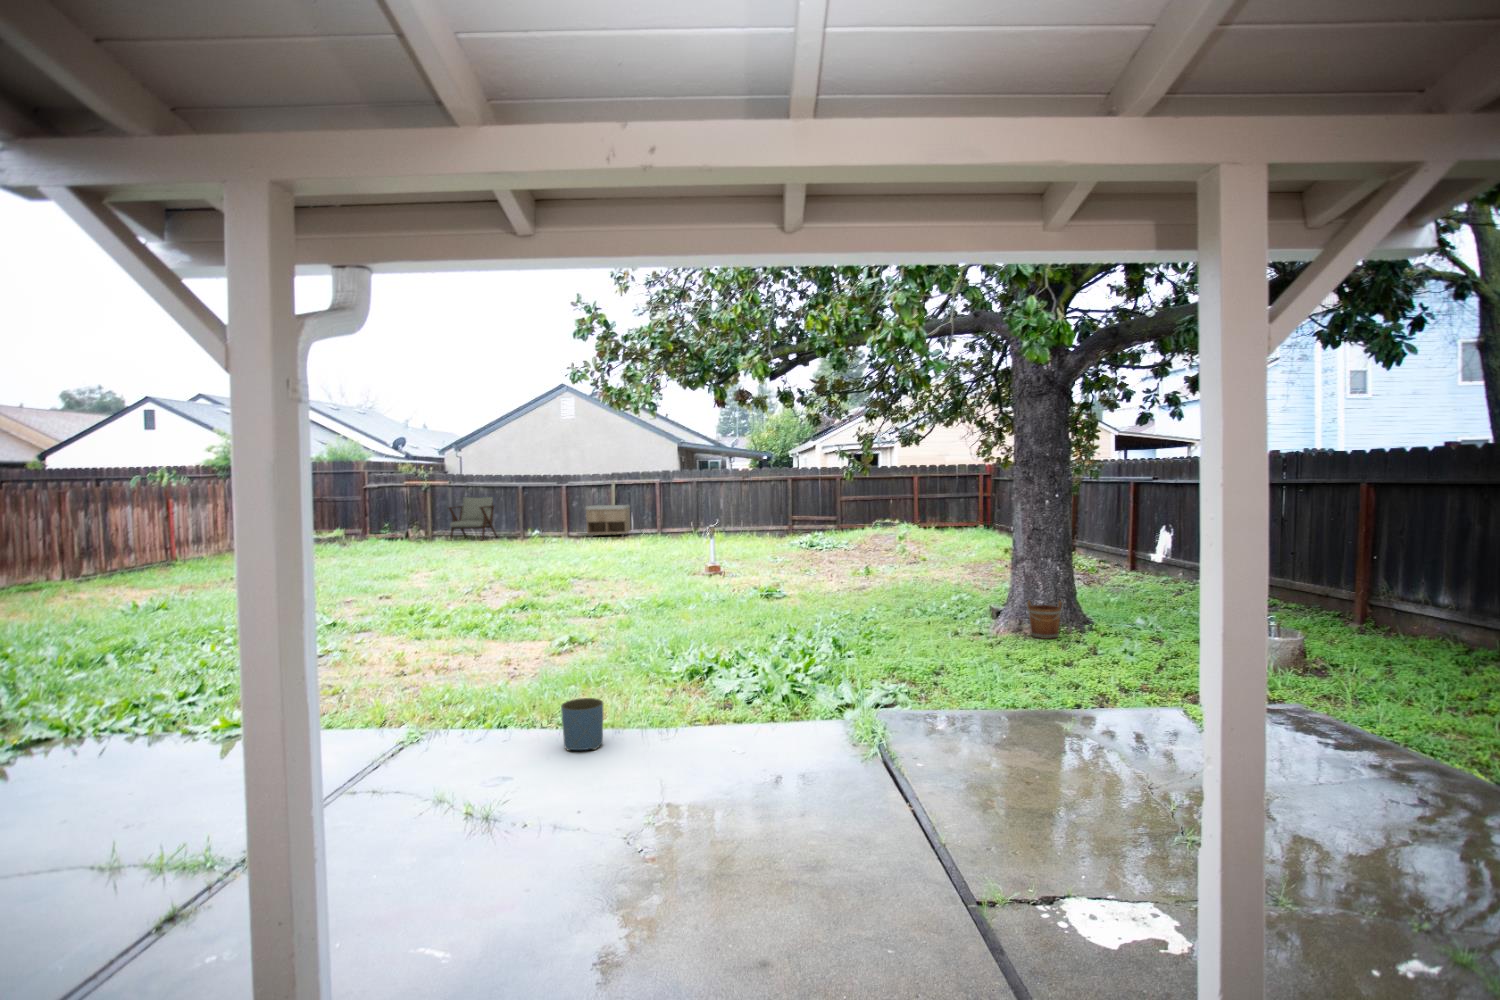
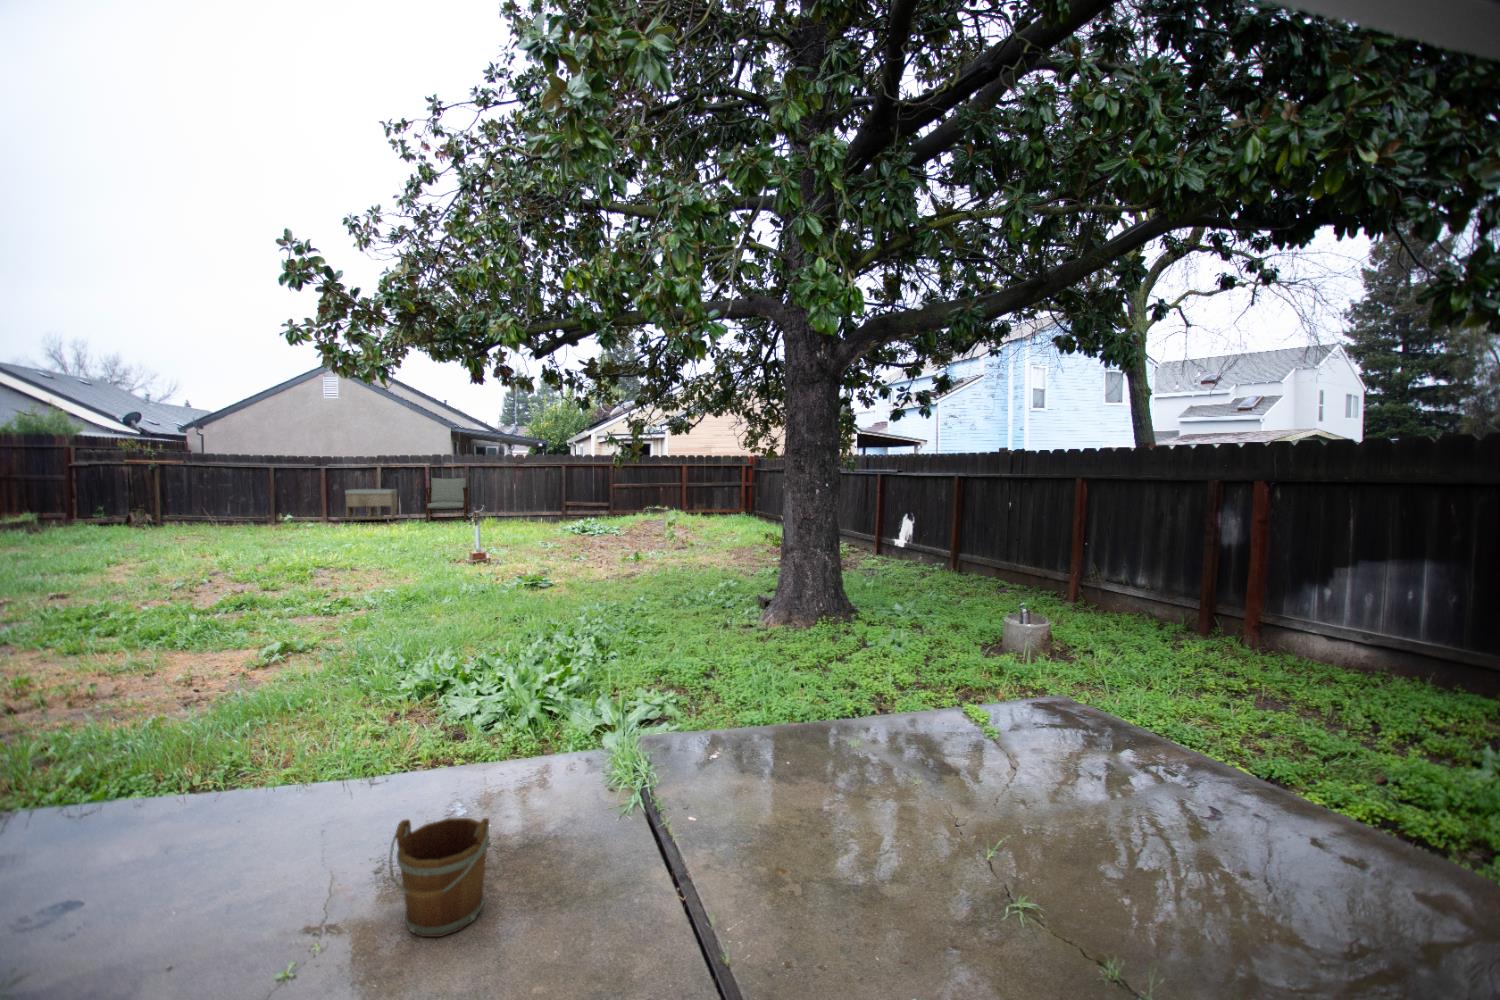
lounge chair: present [449,497,497,540] -> present [425,478,469,522]
bucket: present [1027,601,1062,639] -> present [389,818,491,937]
planter: present [561,698,603,751] -> none [161,764,240,853]

